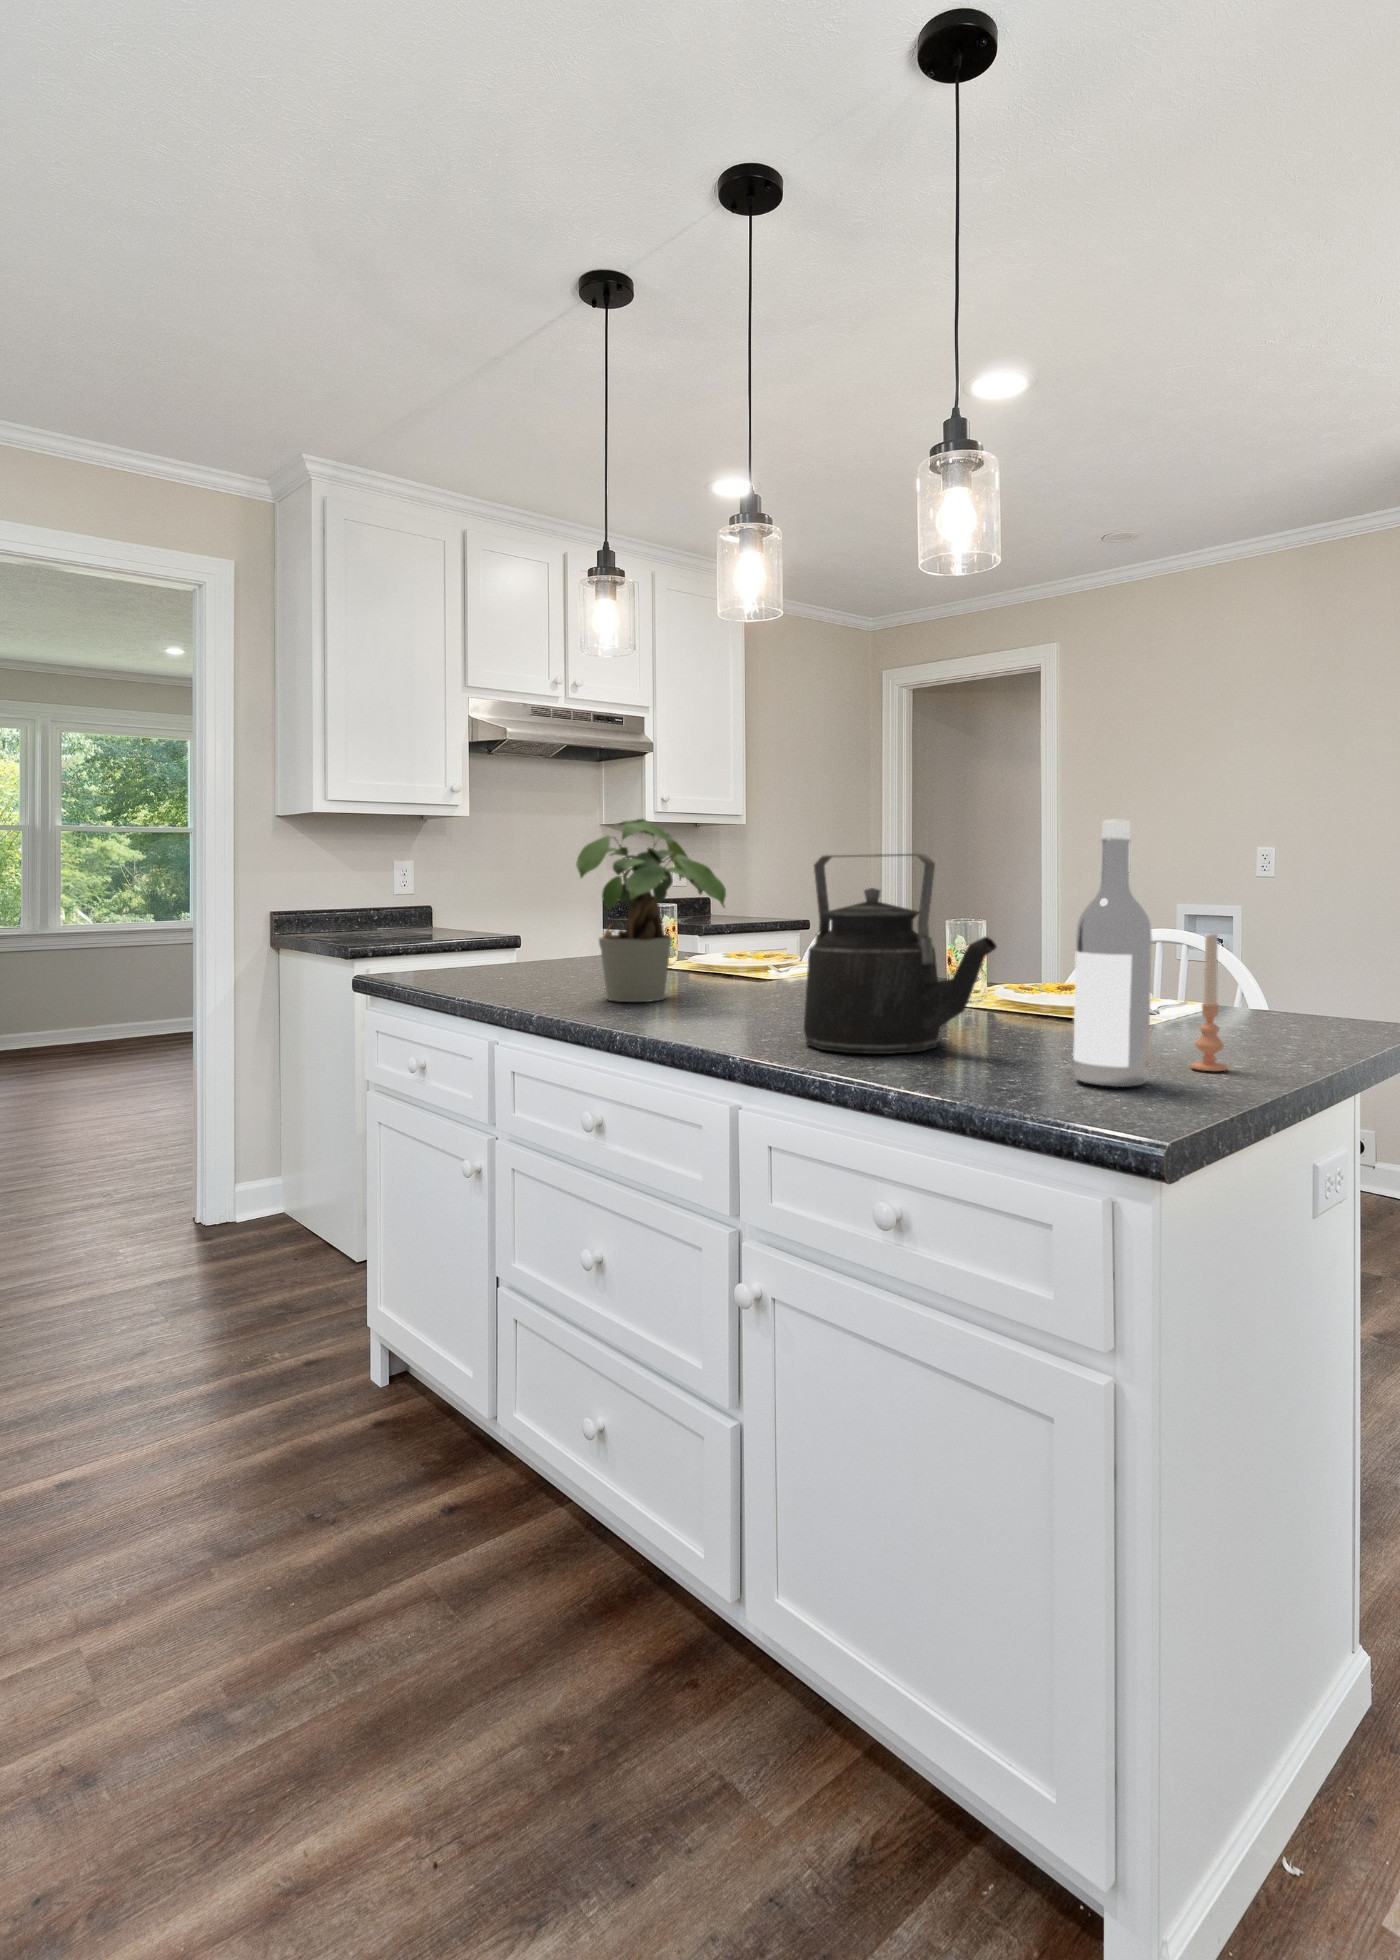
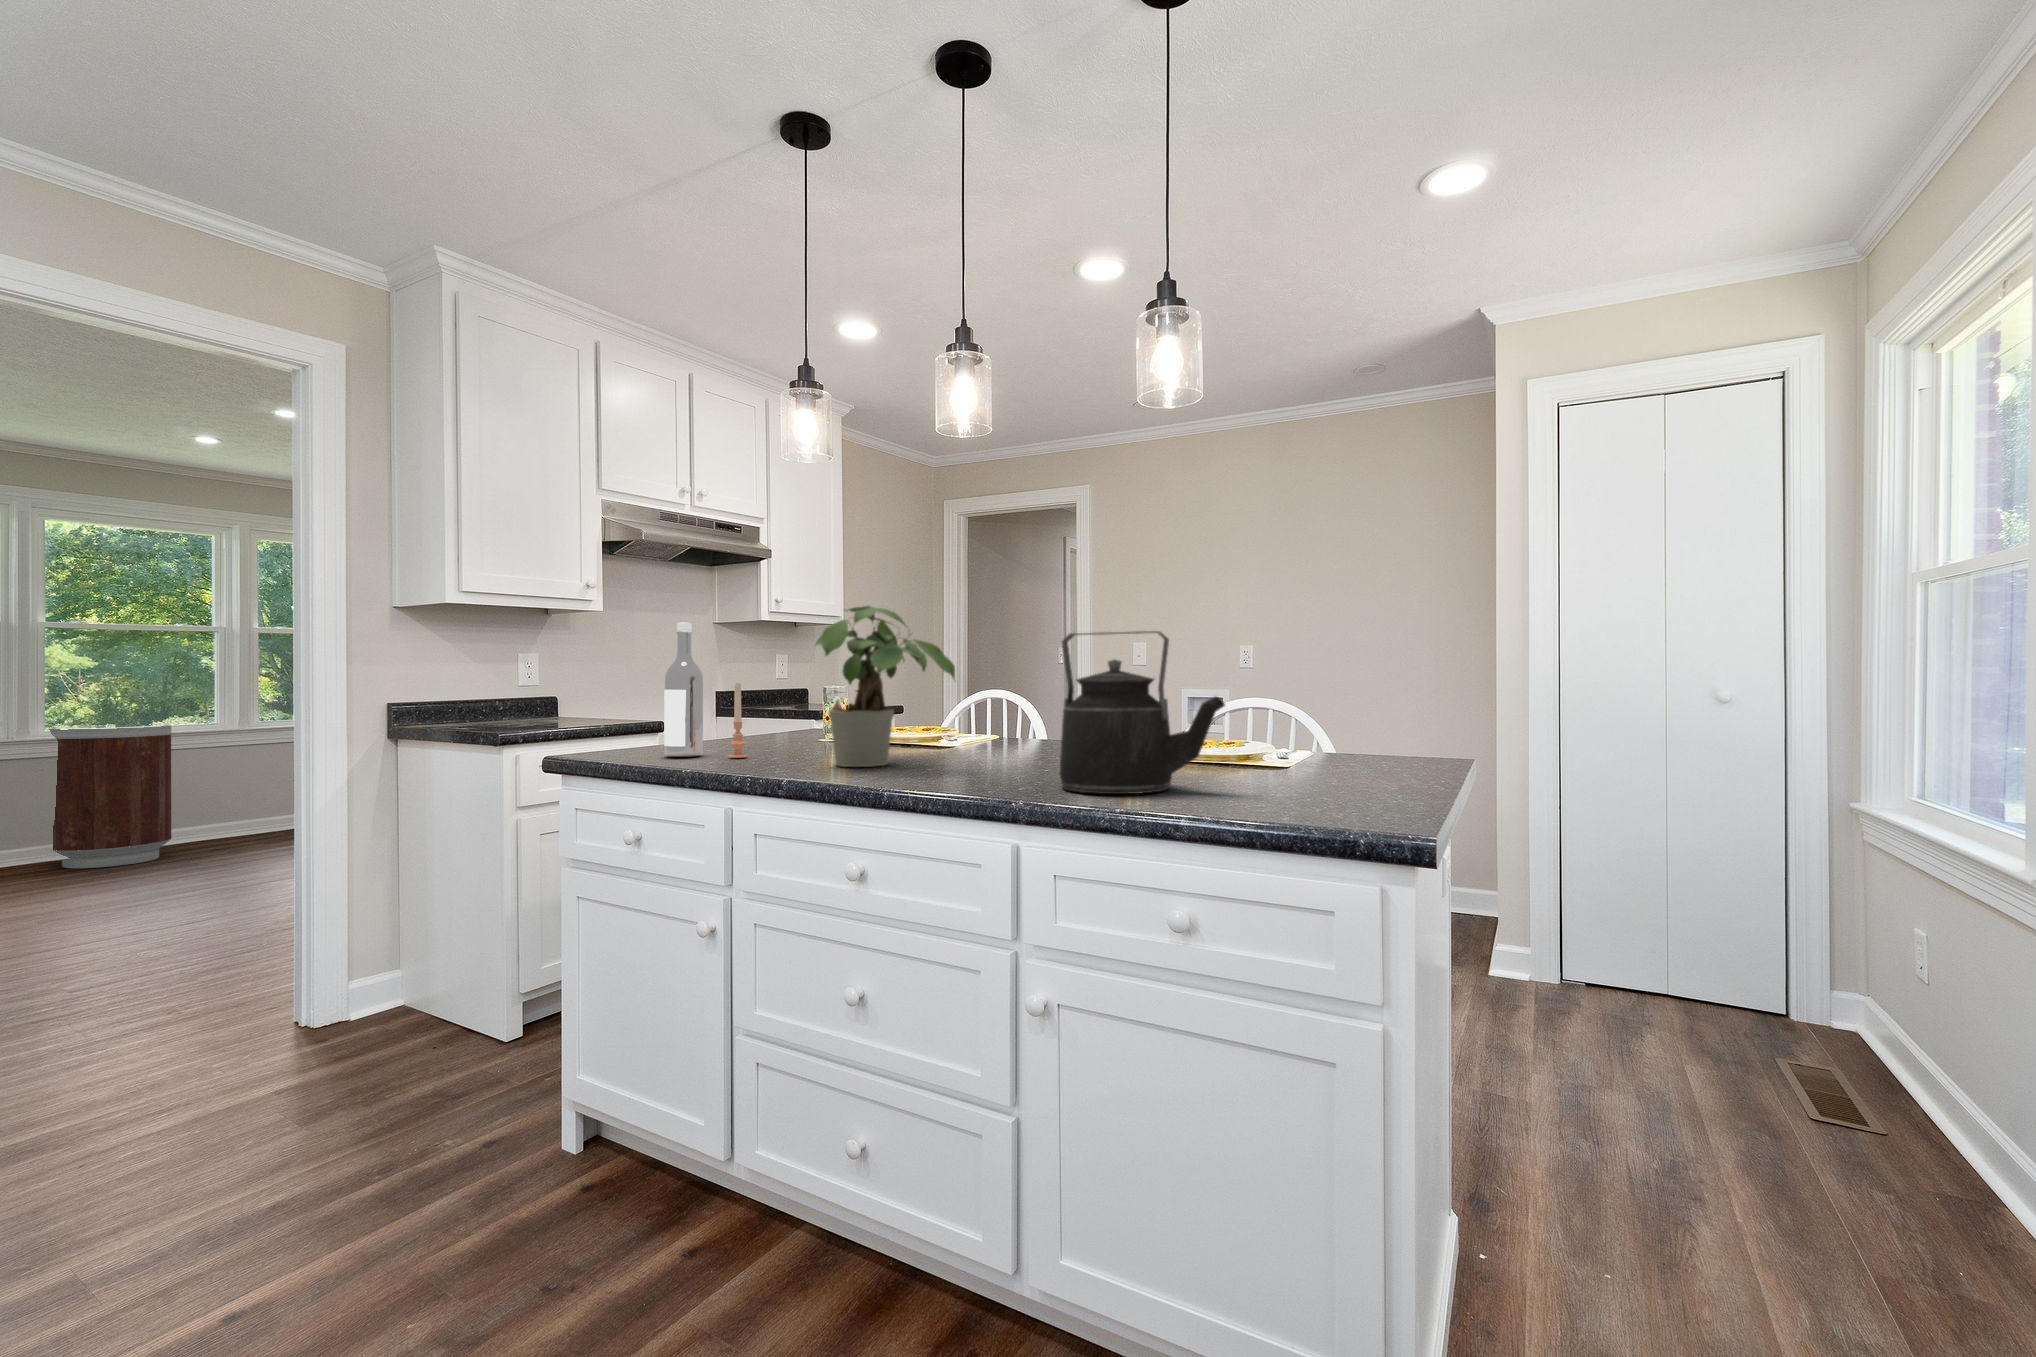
wine bottle: present [1073,820,1152,1087] -> present [664,622,703,757]
trash can: none [53,924,152,1055] -> present [49,725,172,868]
candle: present [1191,934,1227,1071] -> present [729,683,748,758]

